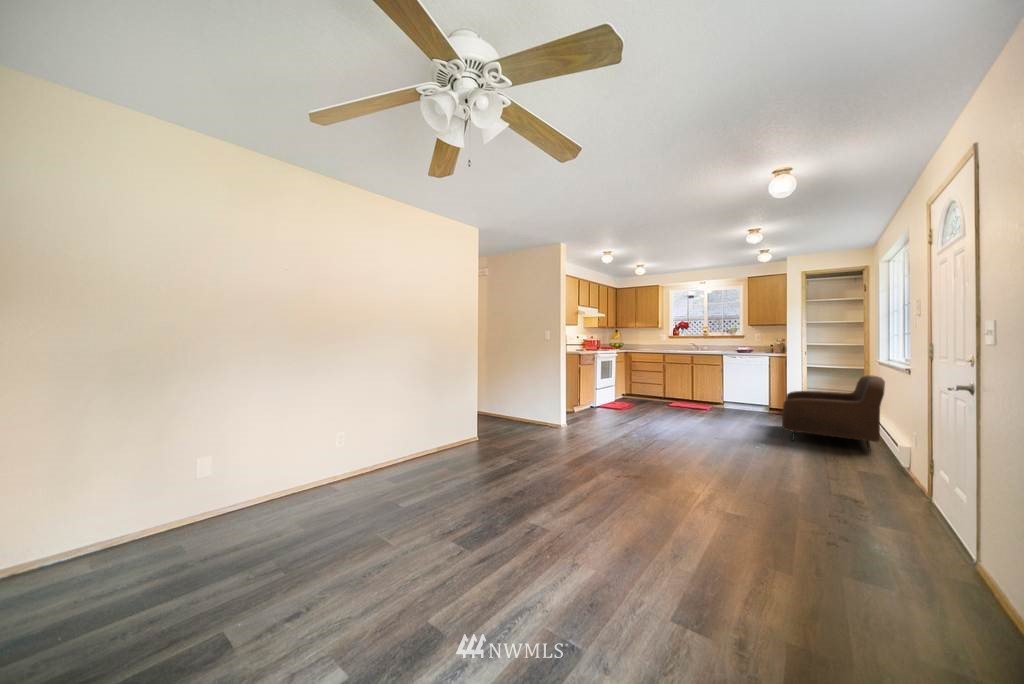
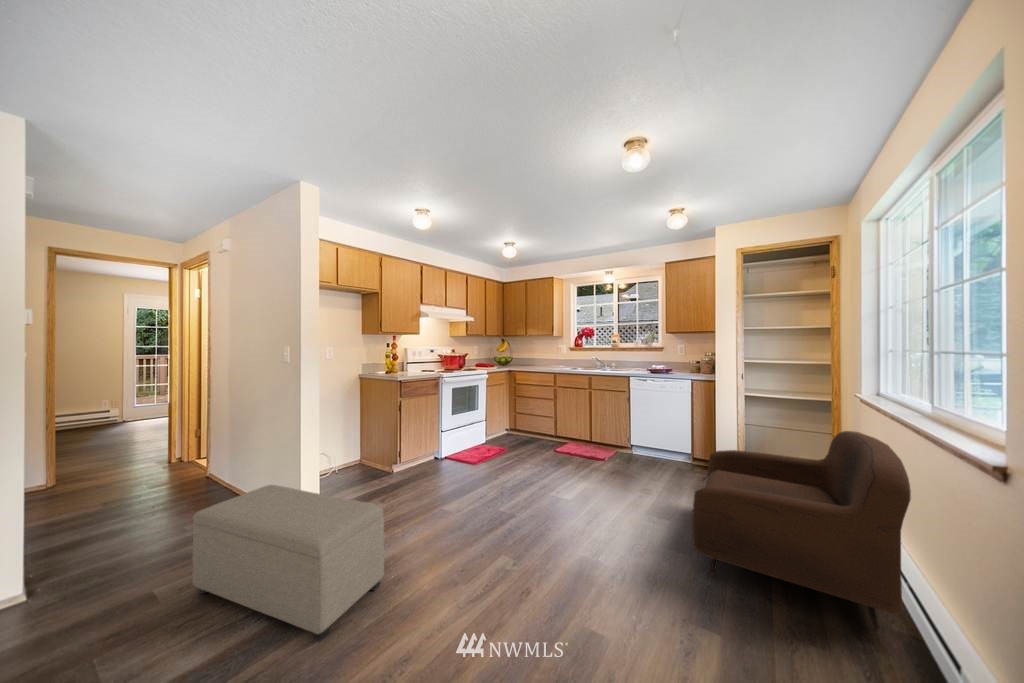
ottoman: none [549,399,634,449] -> present [192,485,384,640]

